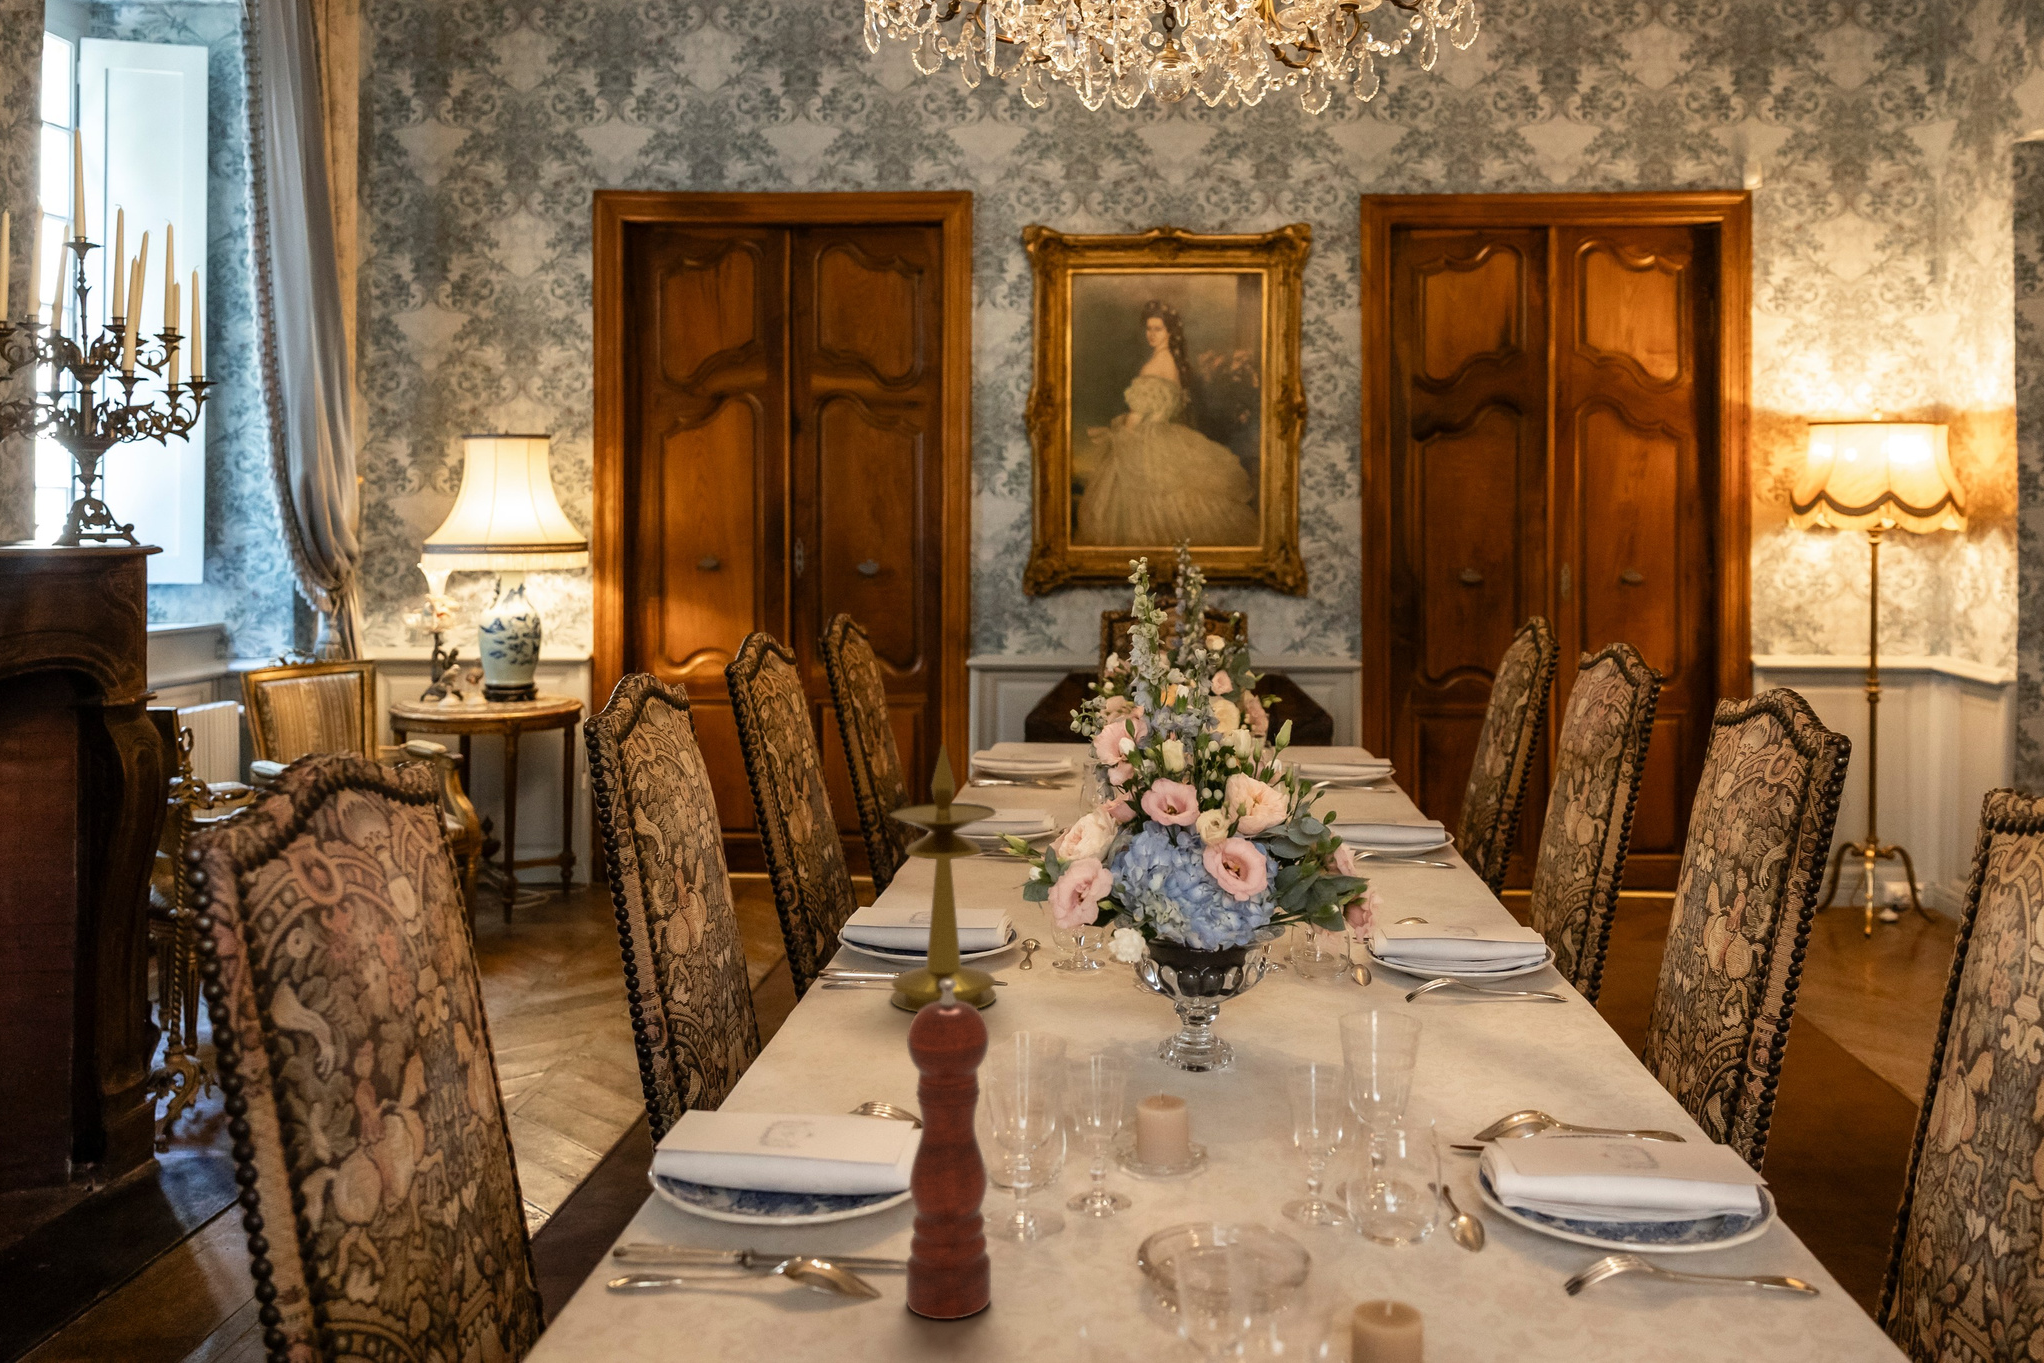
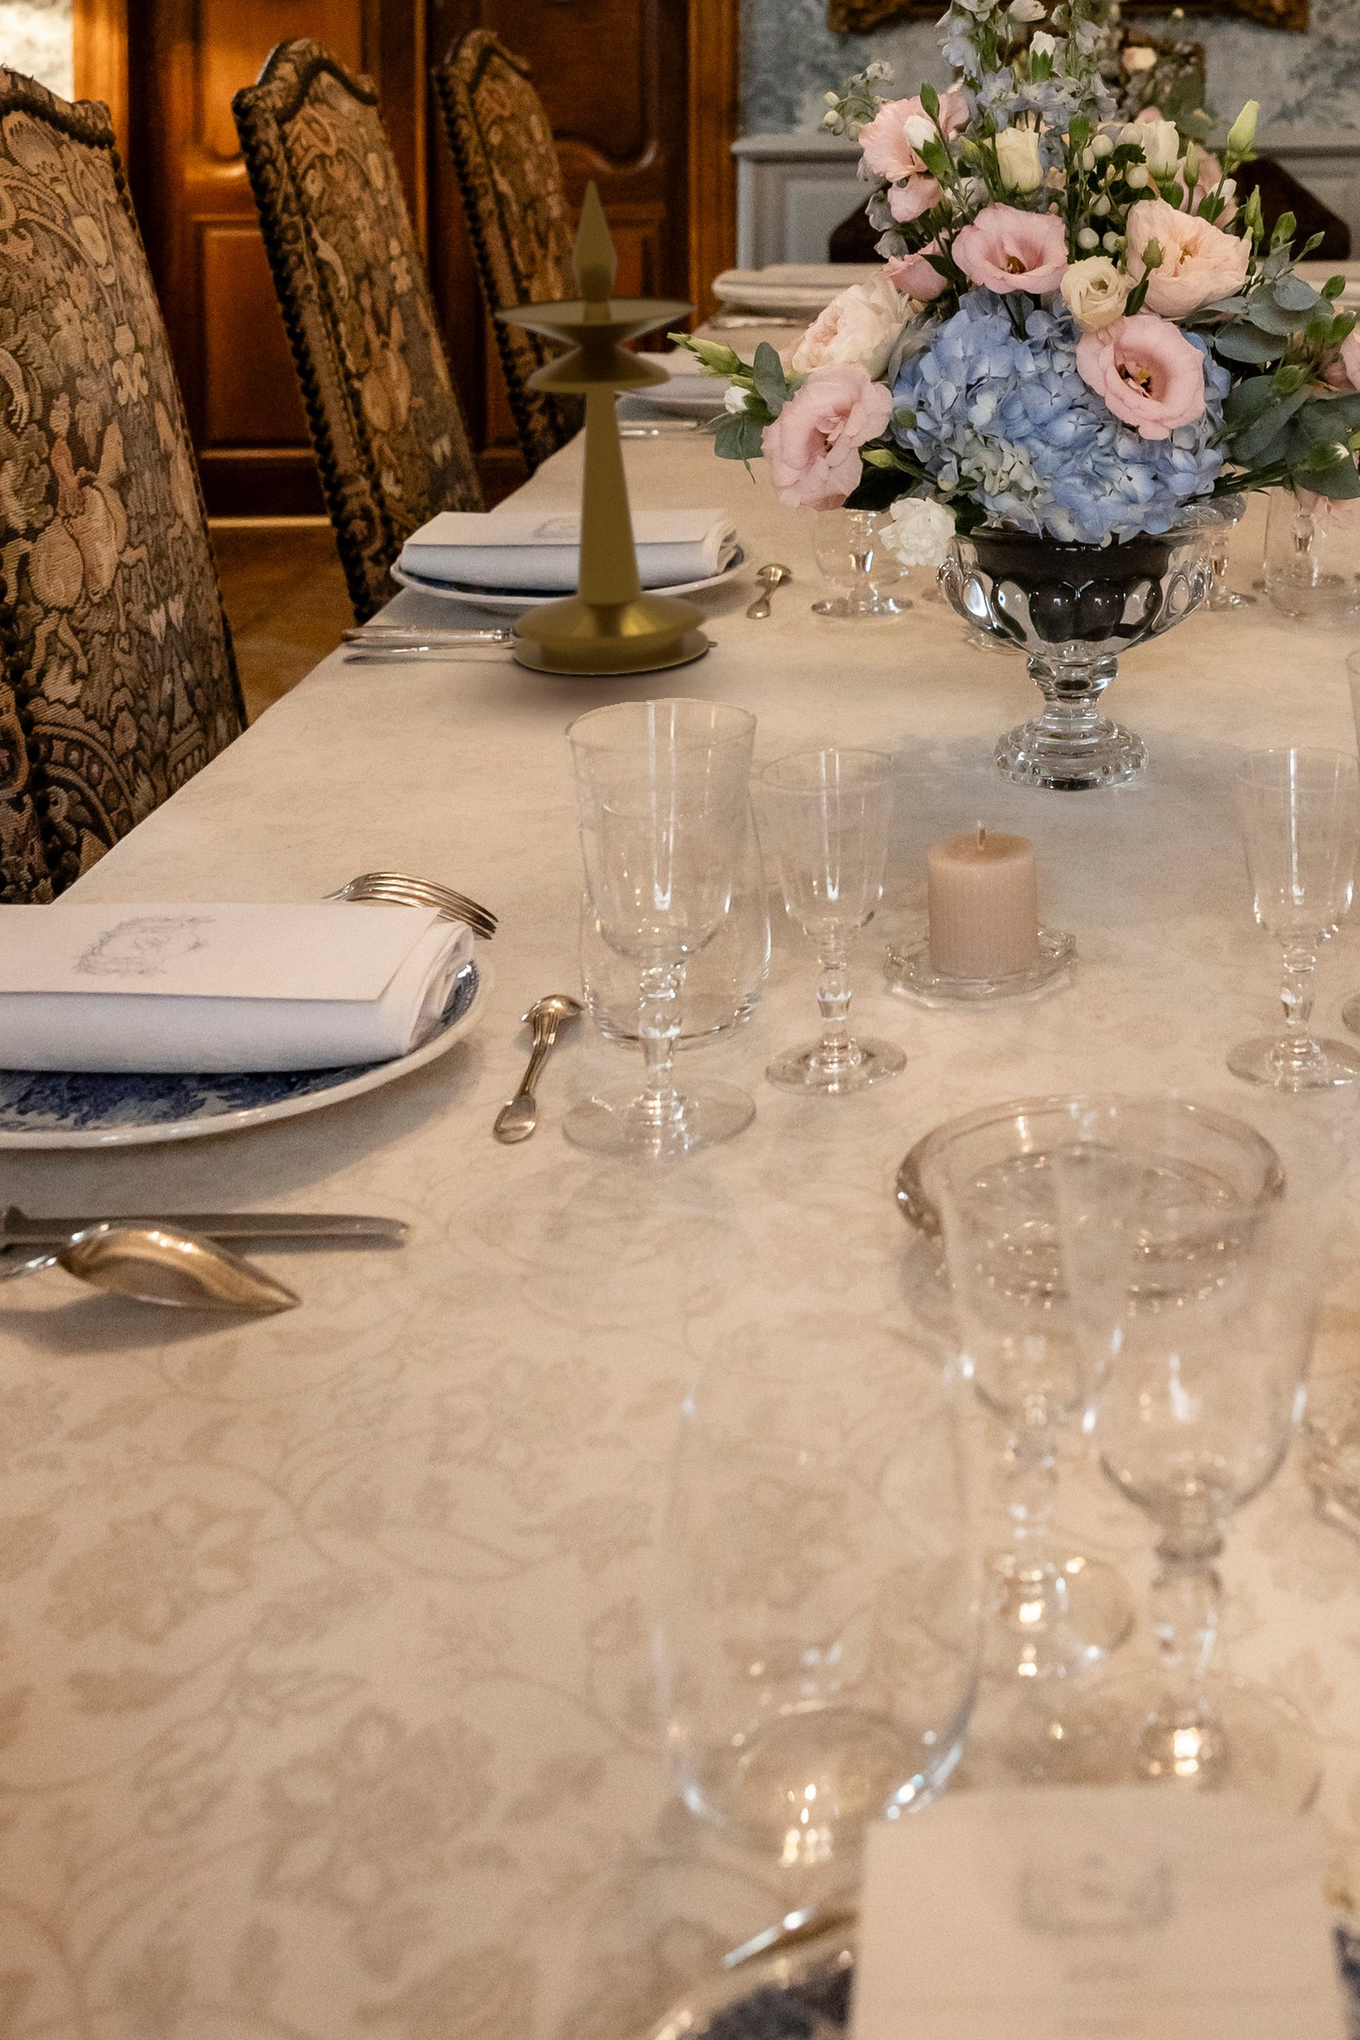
pepper mill: present [906,979,991,1319] -> none [372,555,585,1266]

